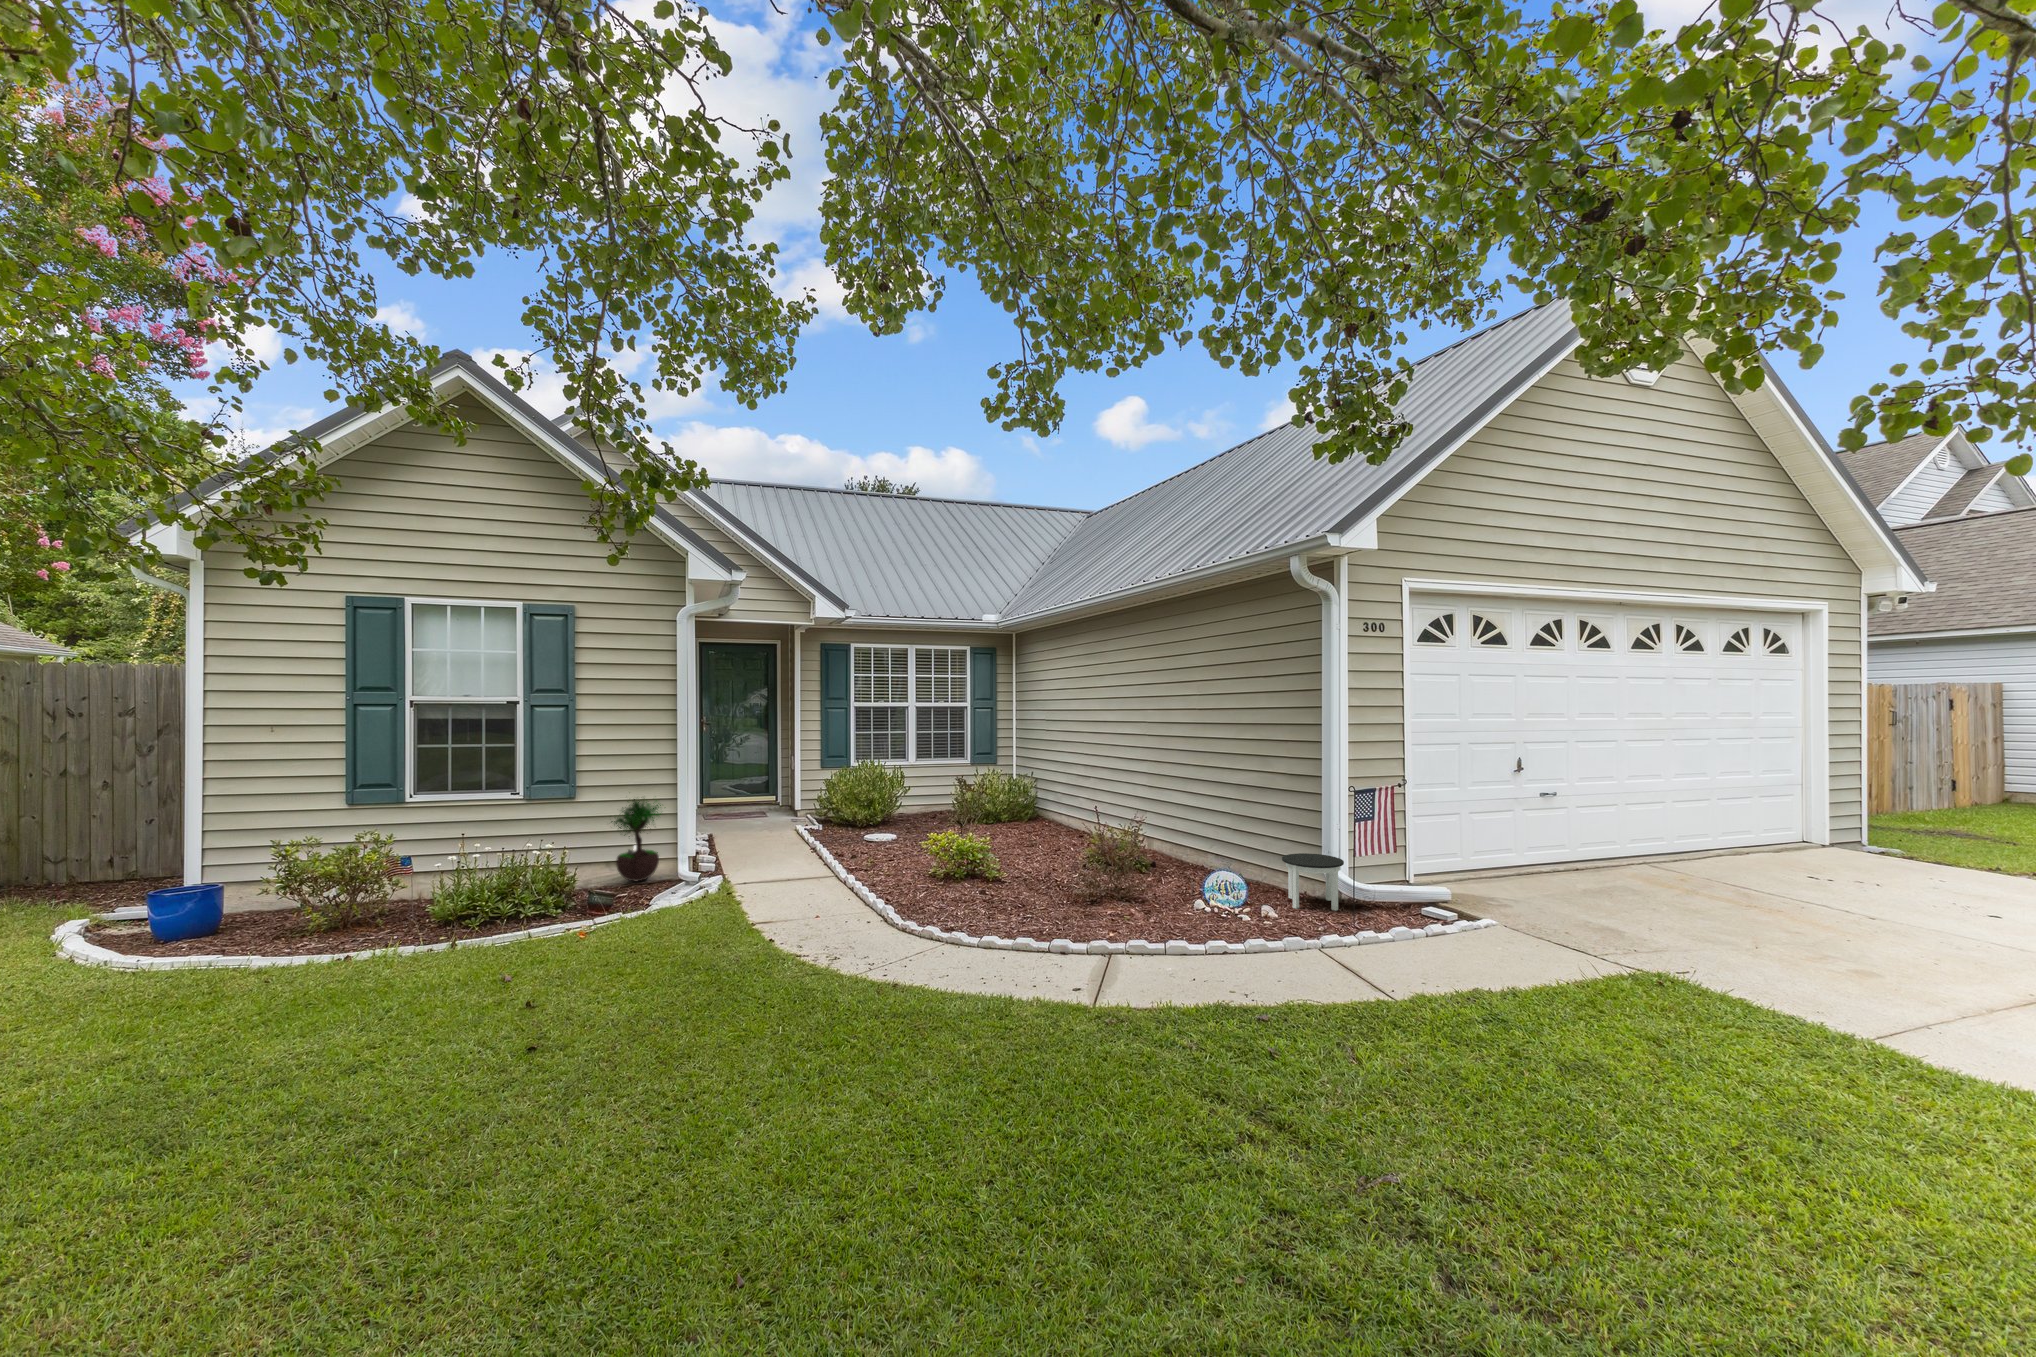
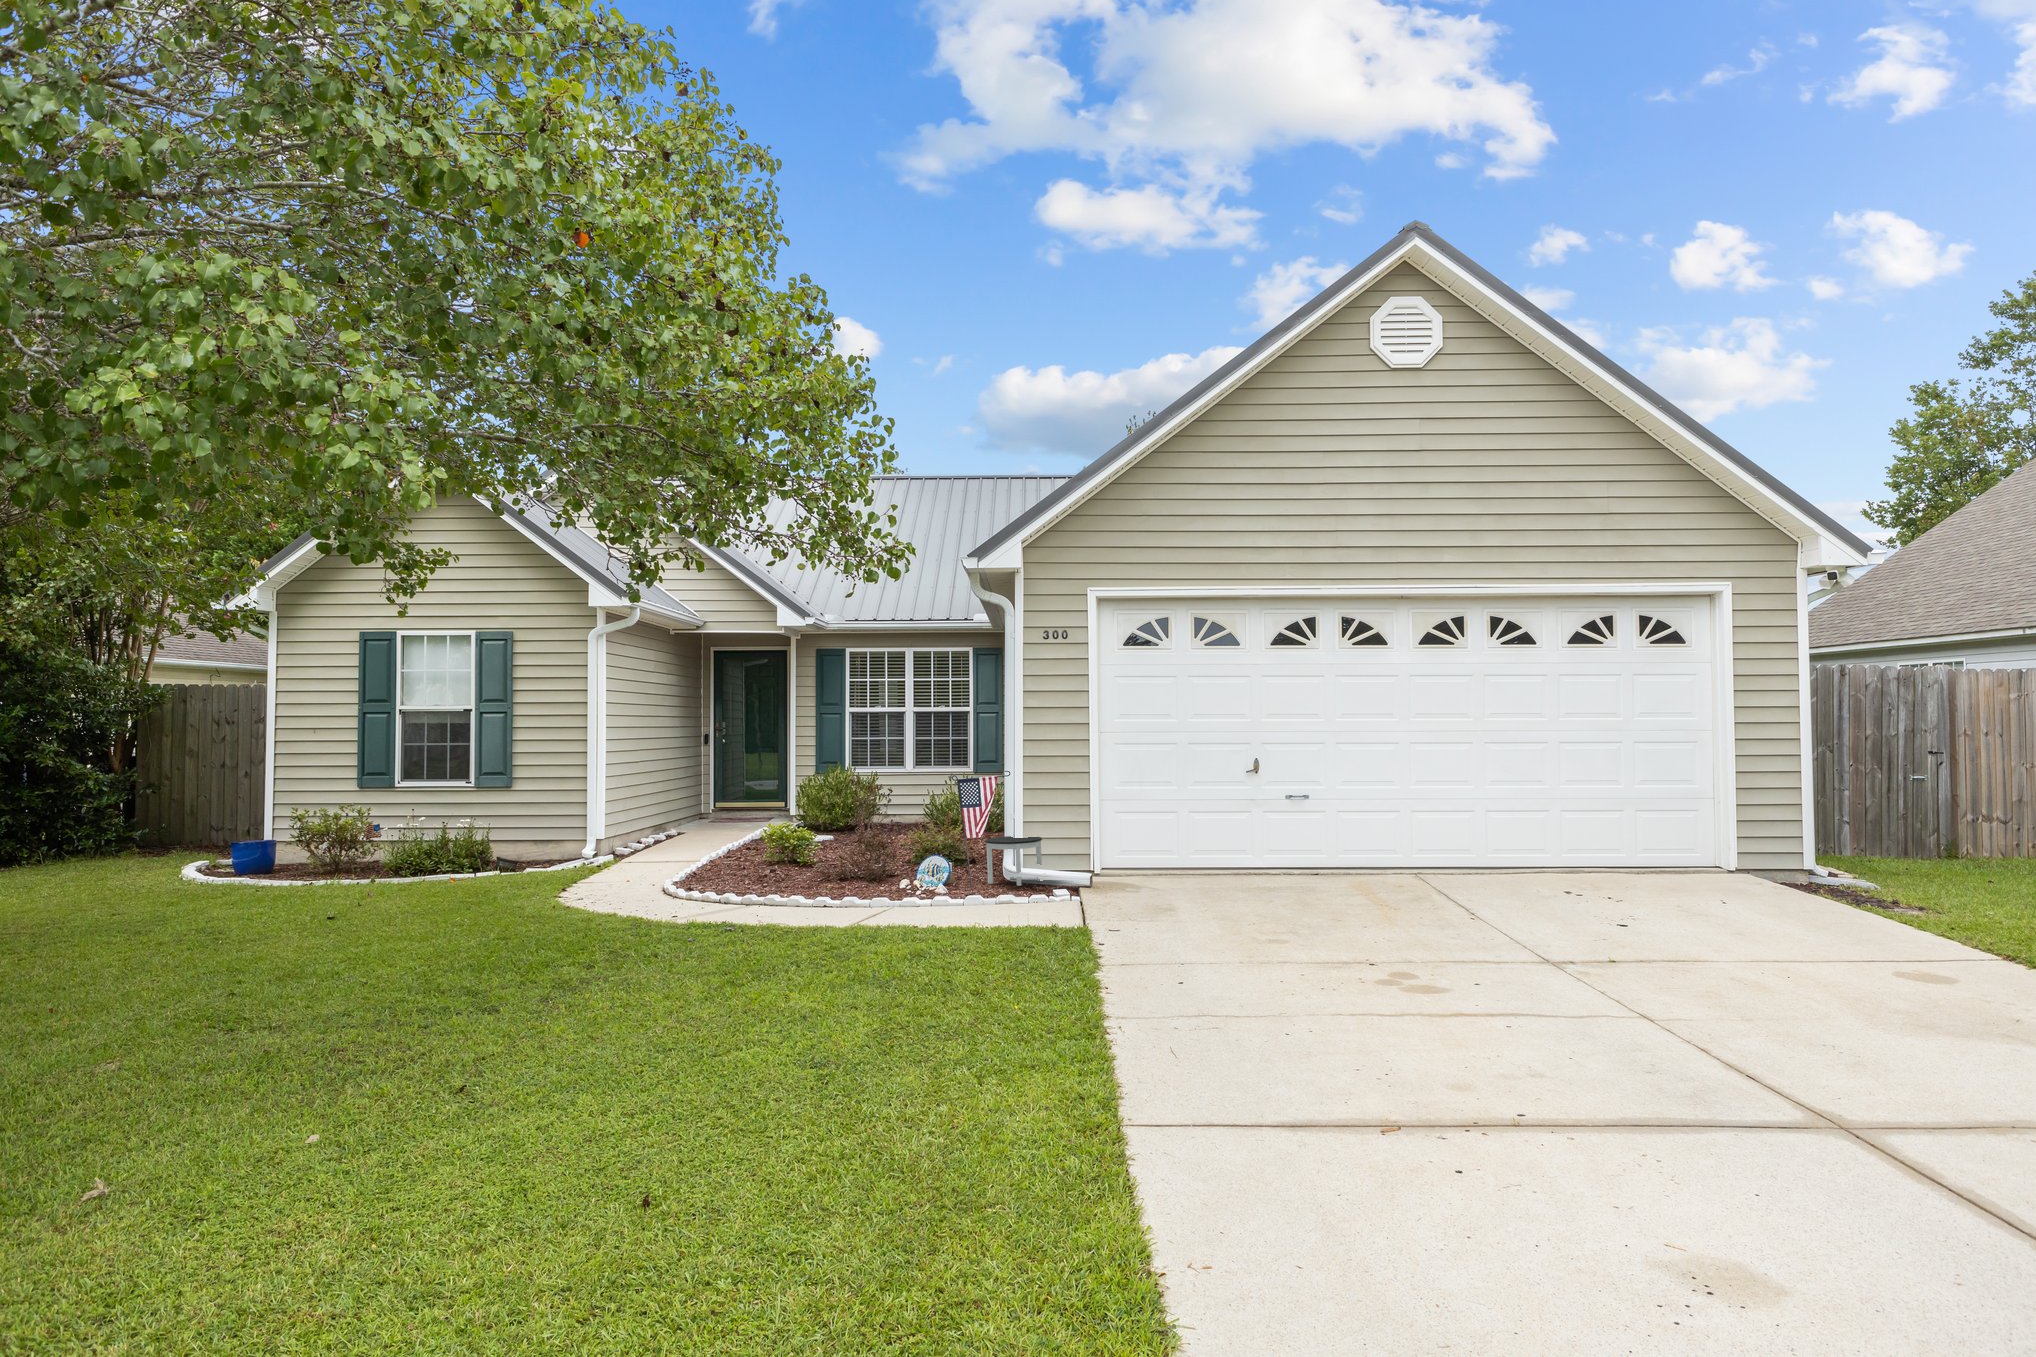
potted tree: present [611,799,661,881] -> none [526,781,572,859]

